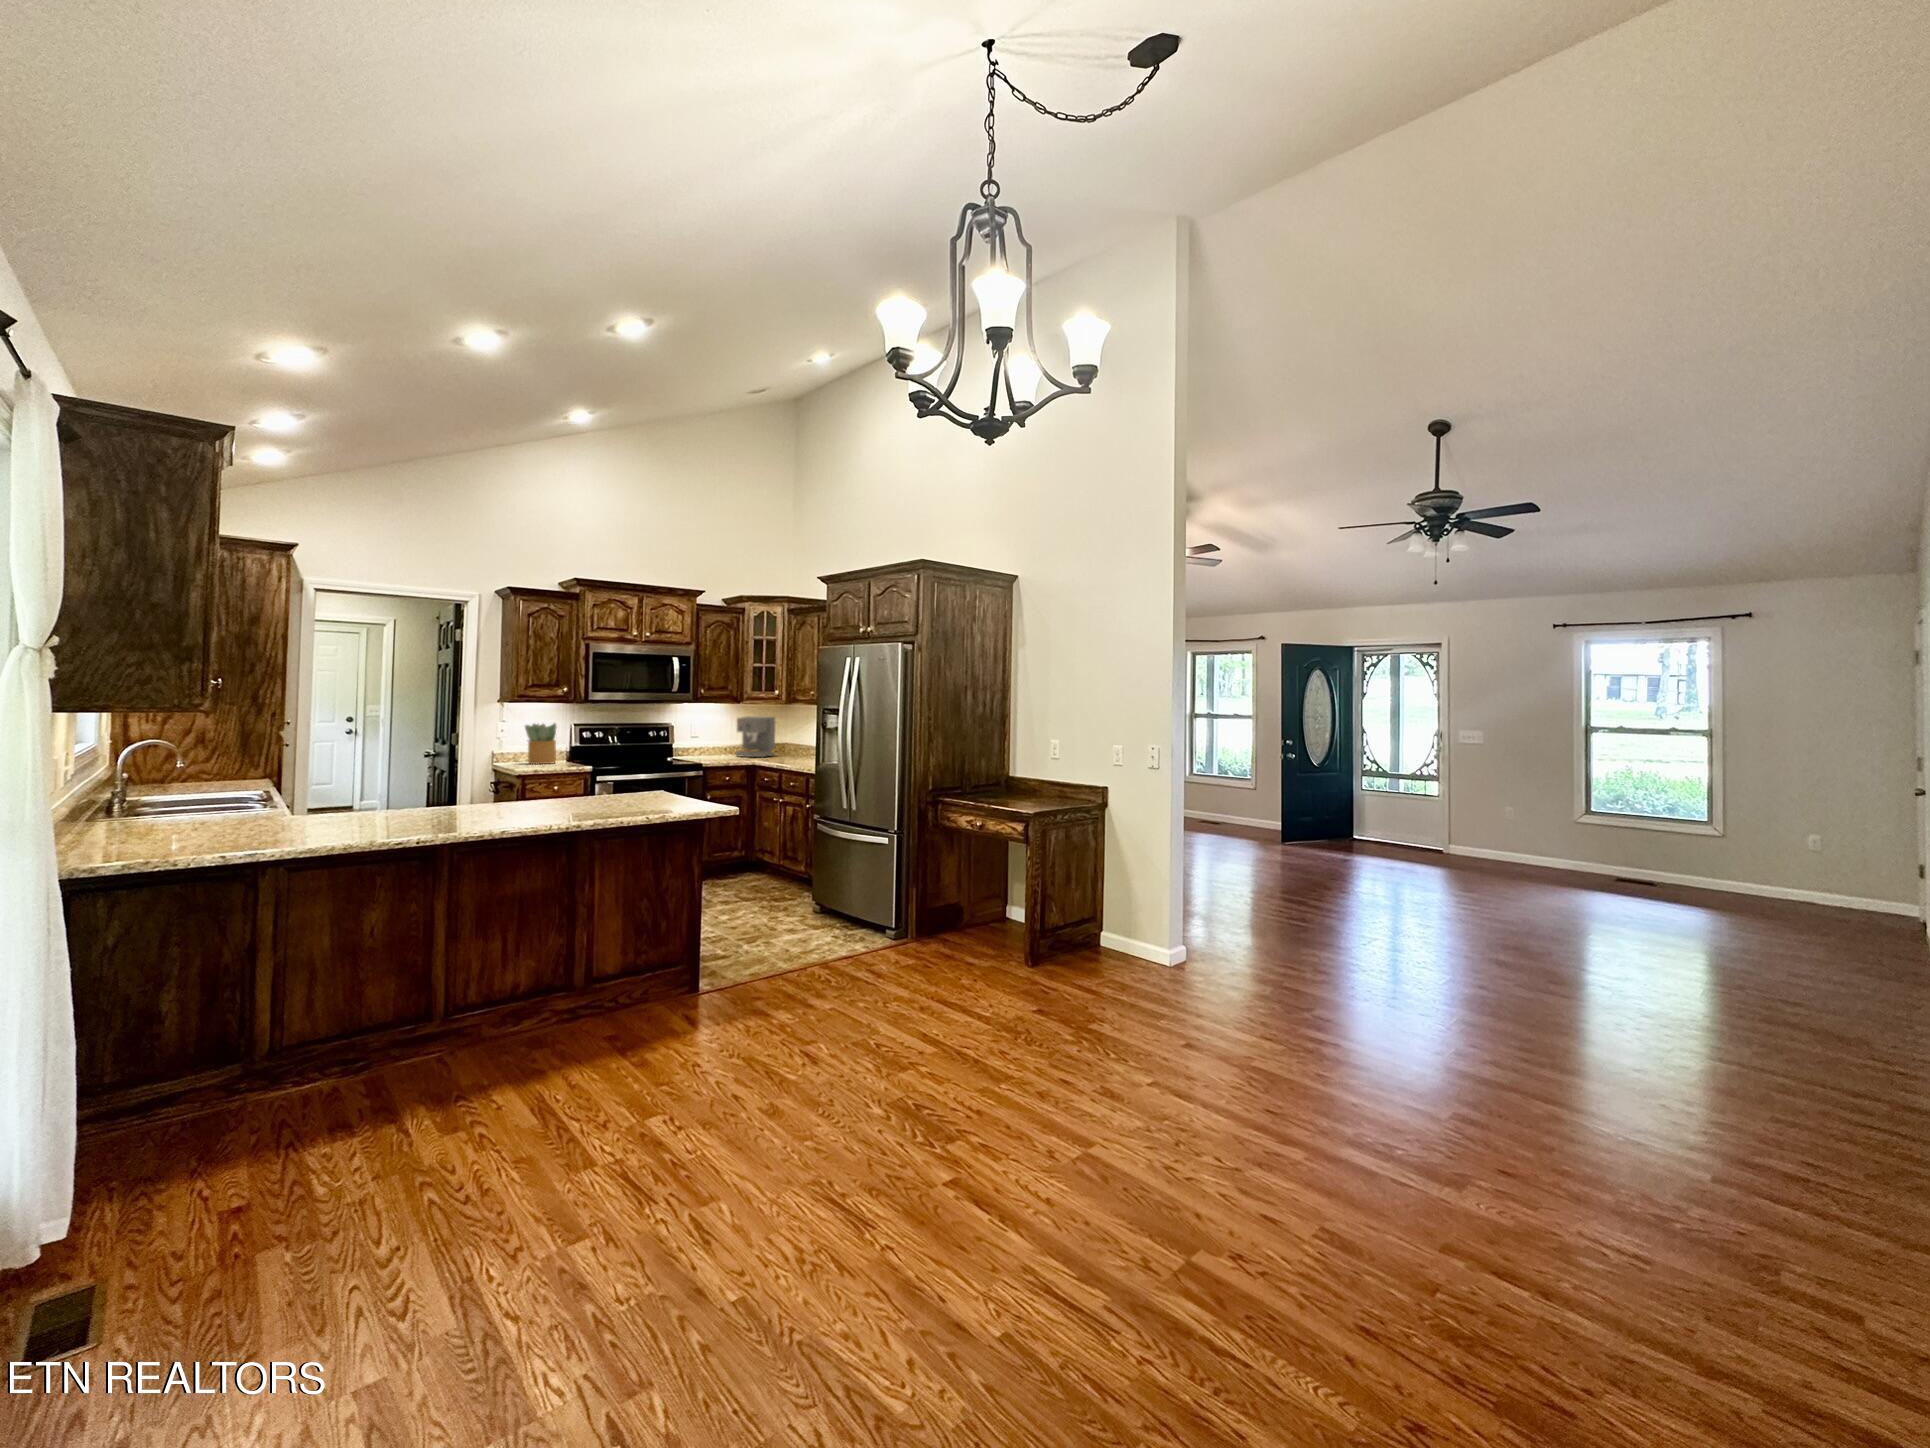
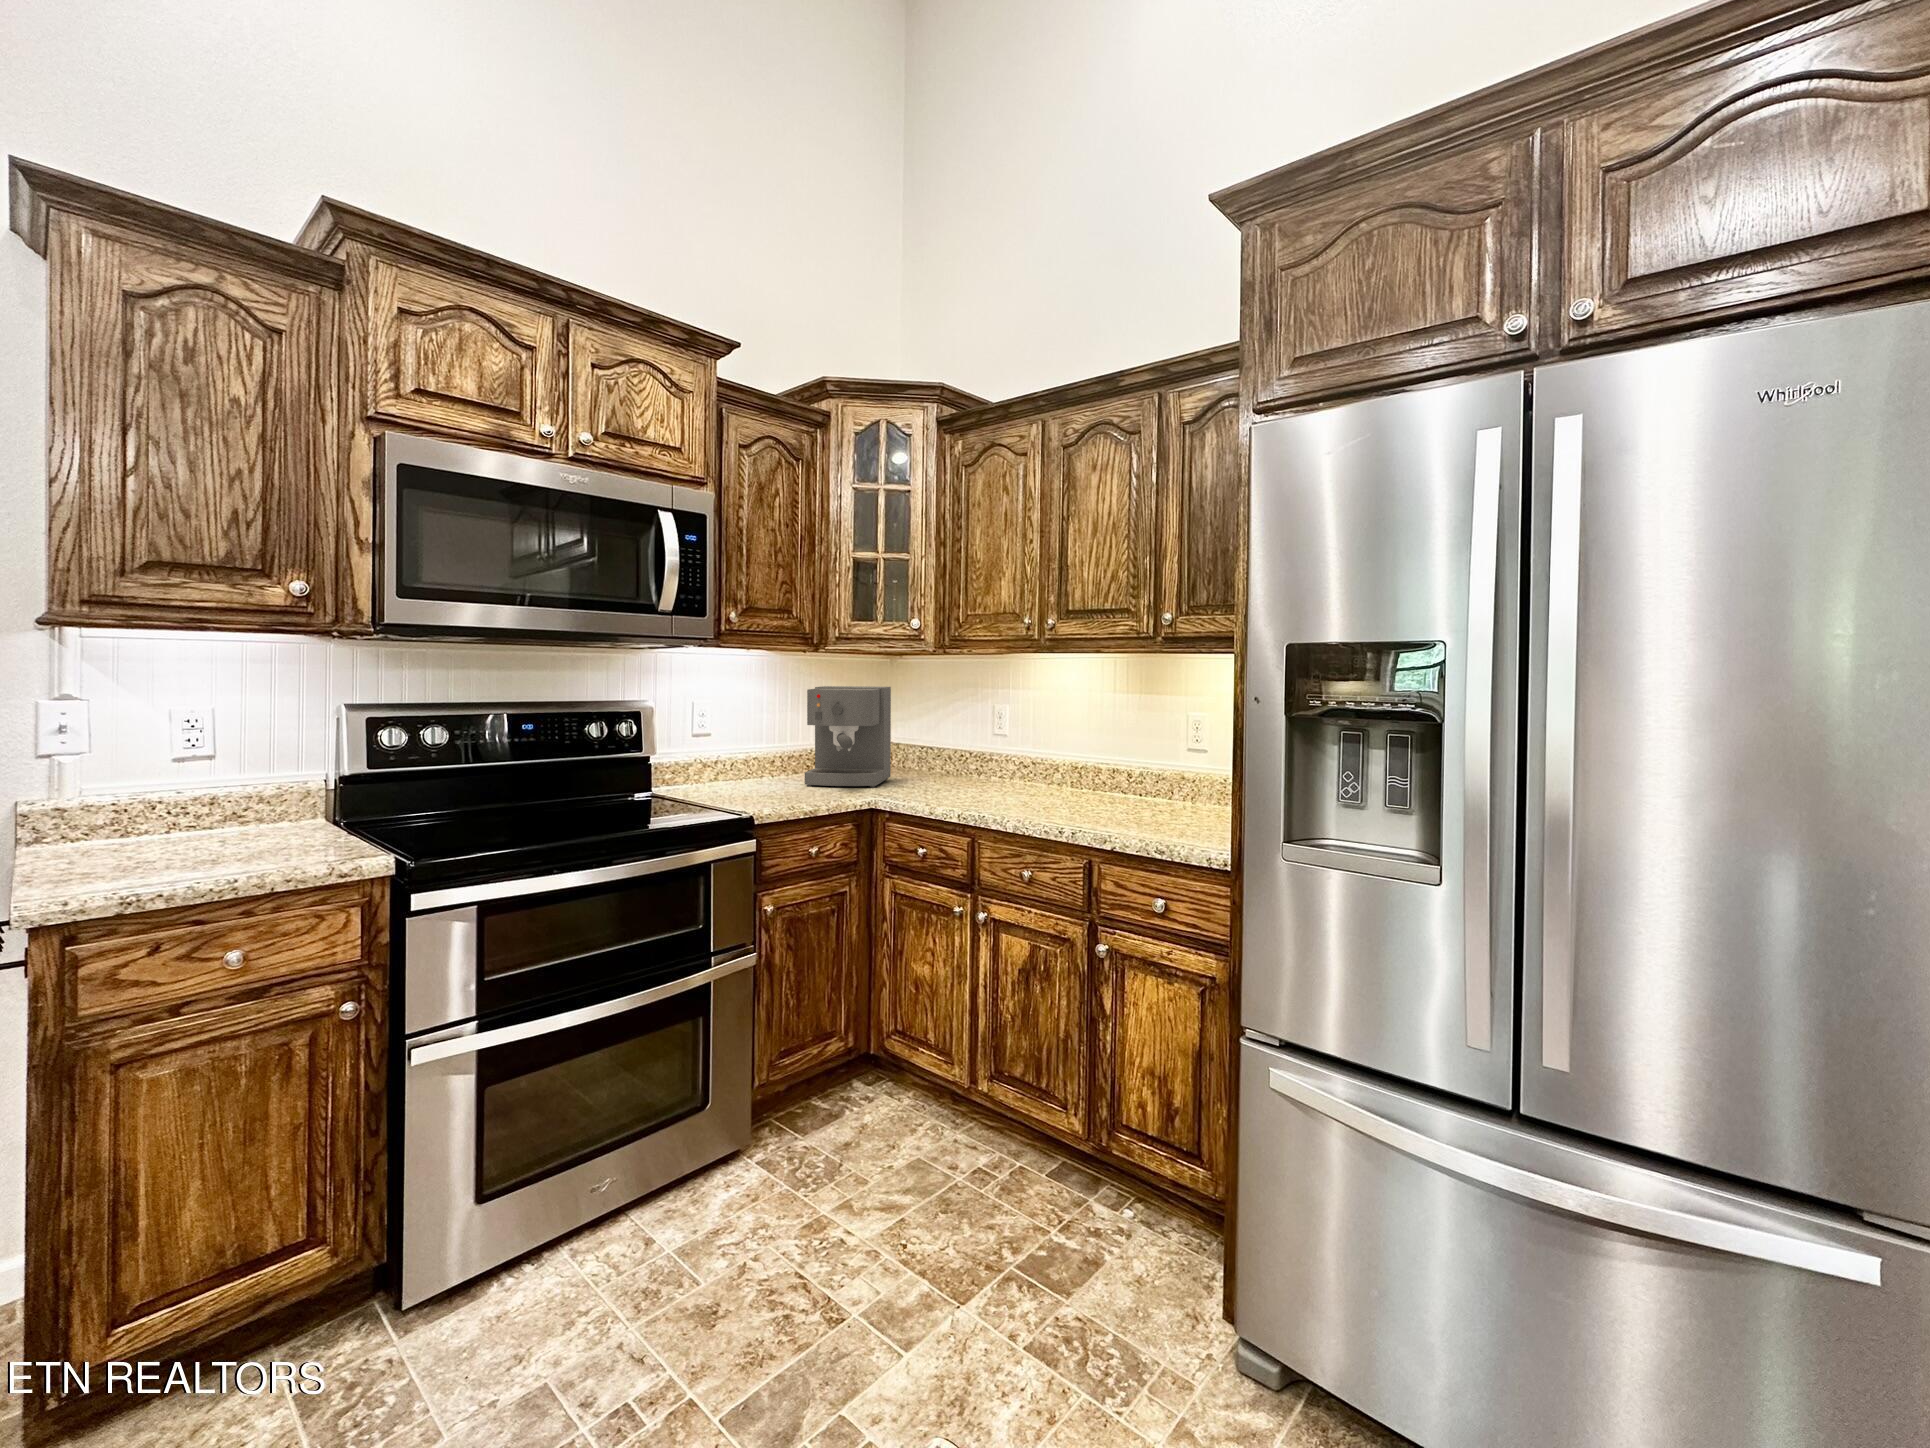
potted plant: present [525,723,556,764] -> none [152,703,283,847]

